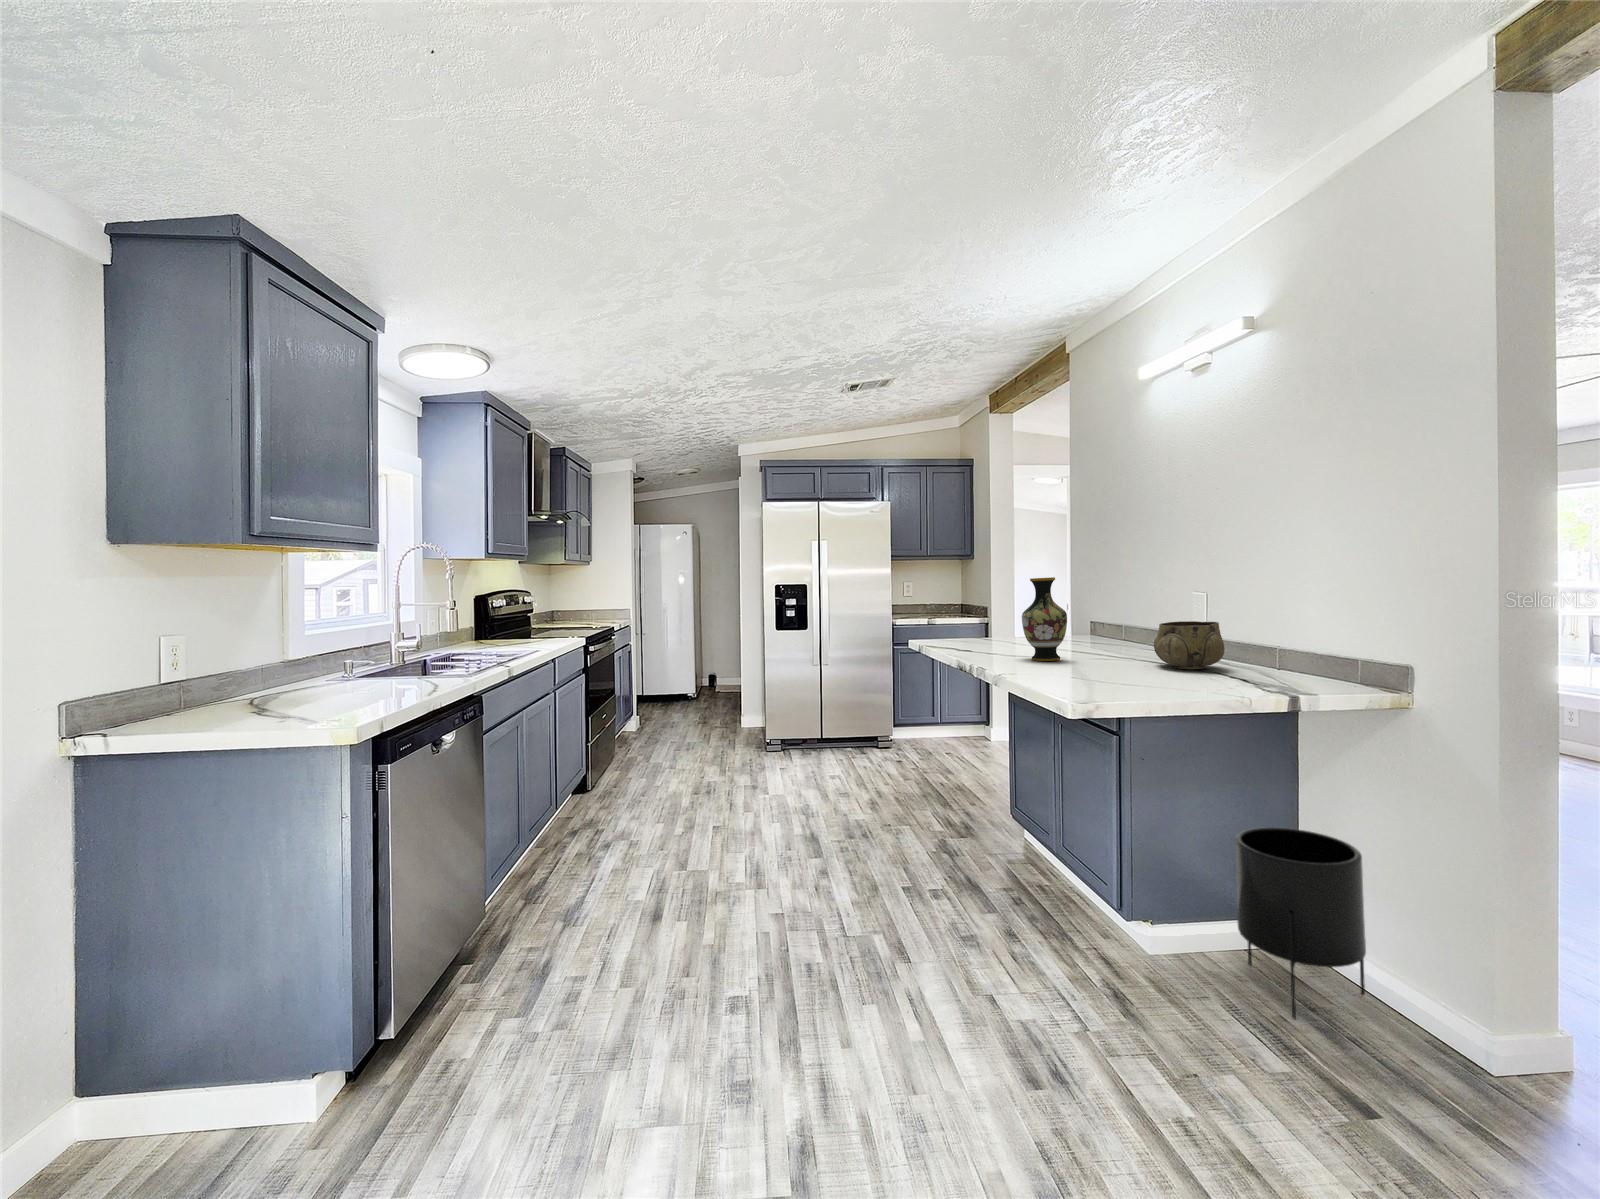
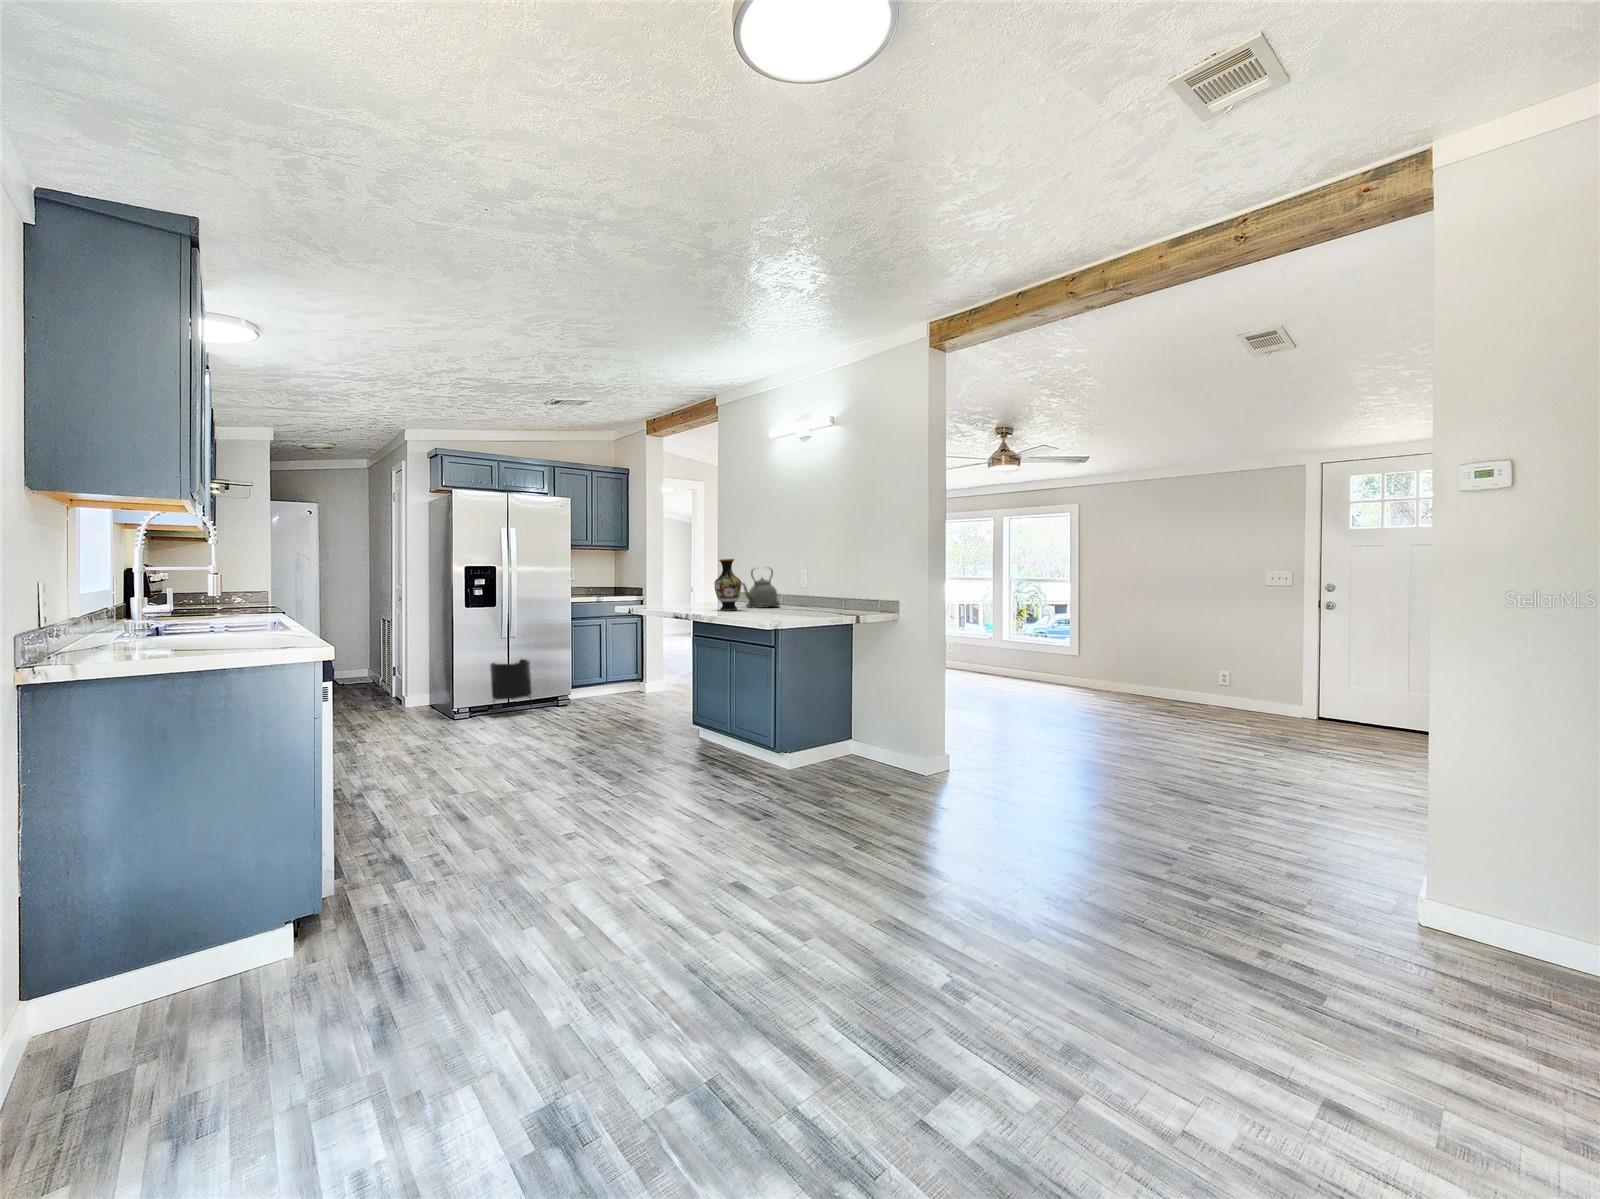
kettle: none [1074,589,1148,656] -> present [742,569,780,608]
decorative bowl: present [1154,621,1225,669] -> none [788,585,823,611]
planter: present [1235,827,1366,1019] -> present [490,659,532,710]

